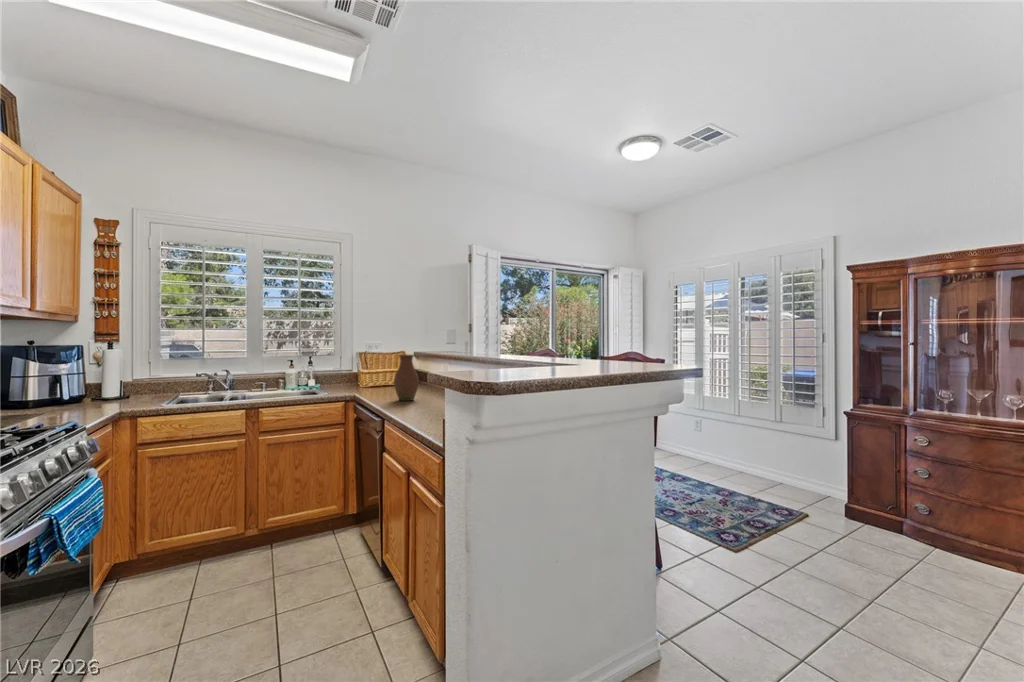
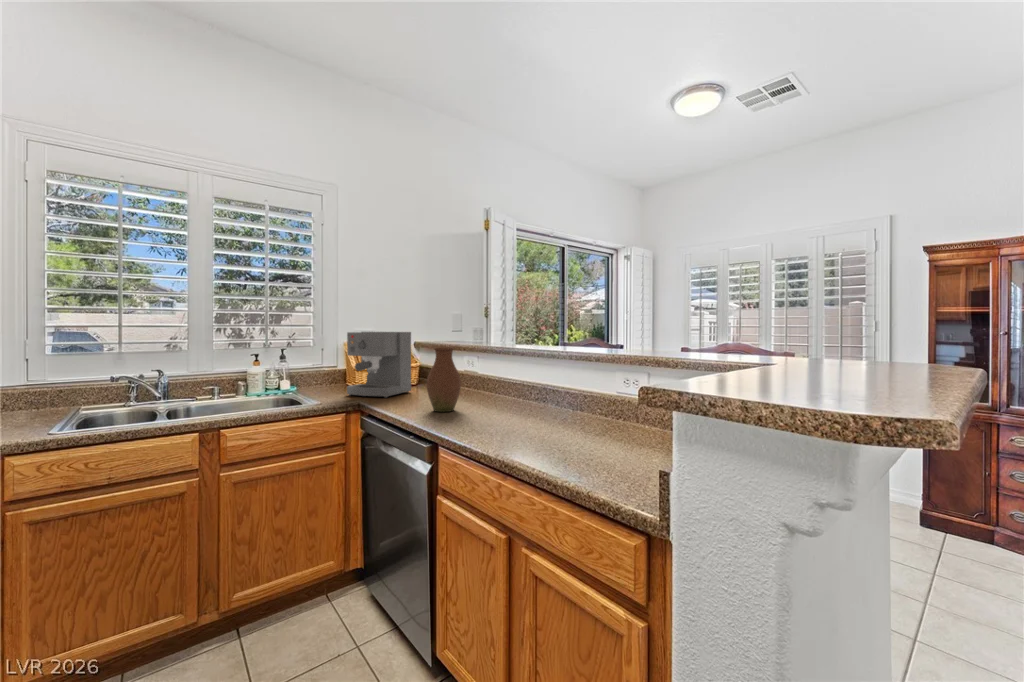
coffee maker: none [353,344,401,392] -> present [347,332,411,398]

